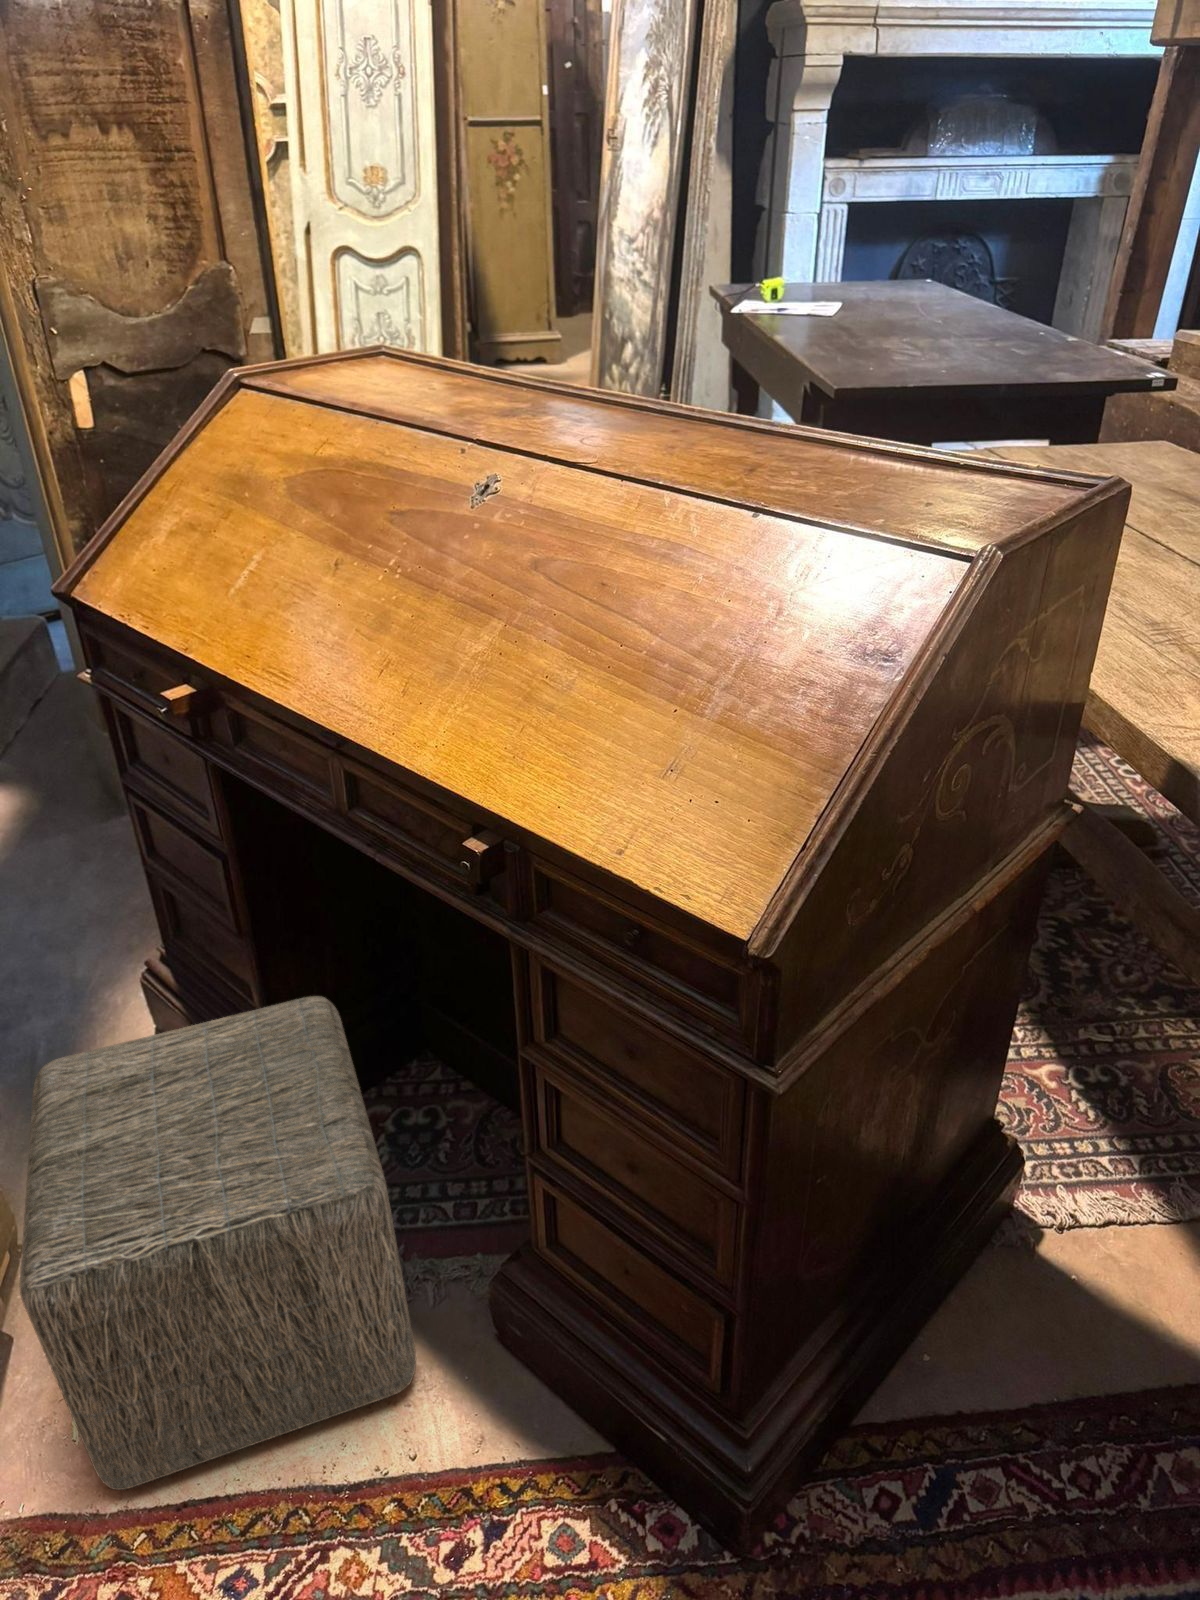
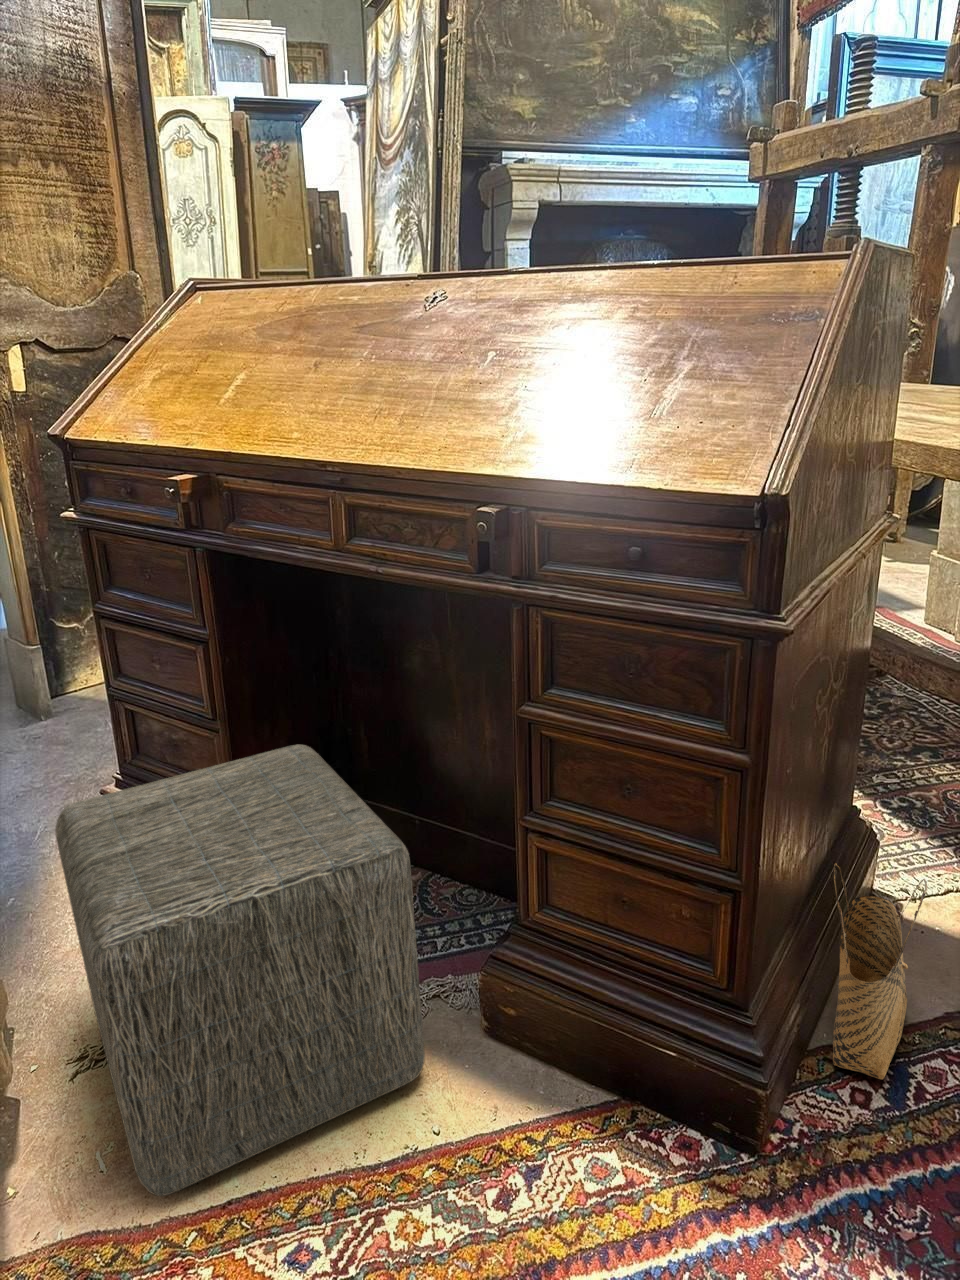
woven basket: none [870,1236,998,1484] -> present [833,862,928,1080]

